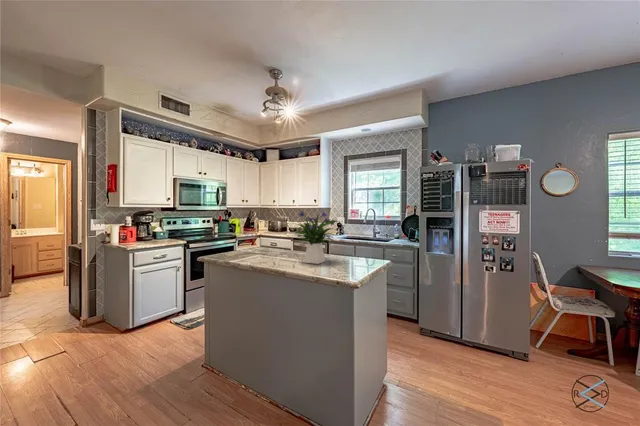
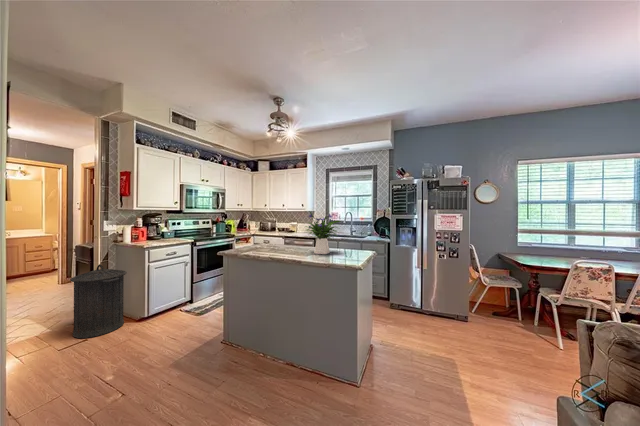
trash can: none [51,268,111,348] -> present [70,265,127,338]

